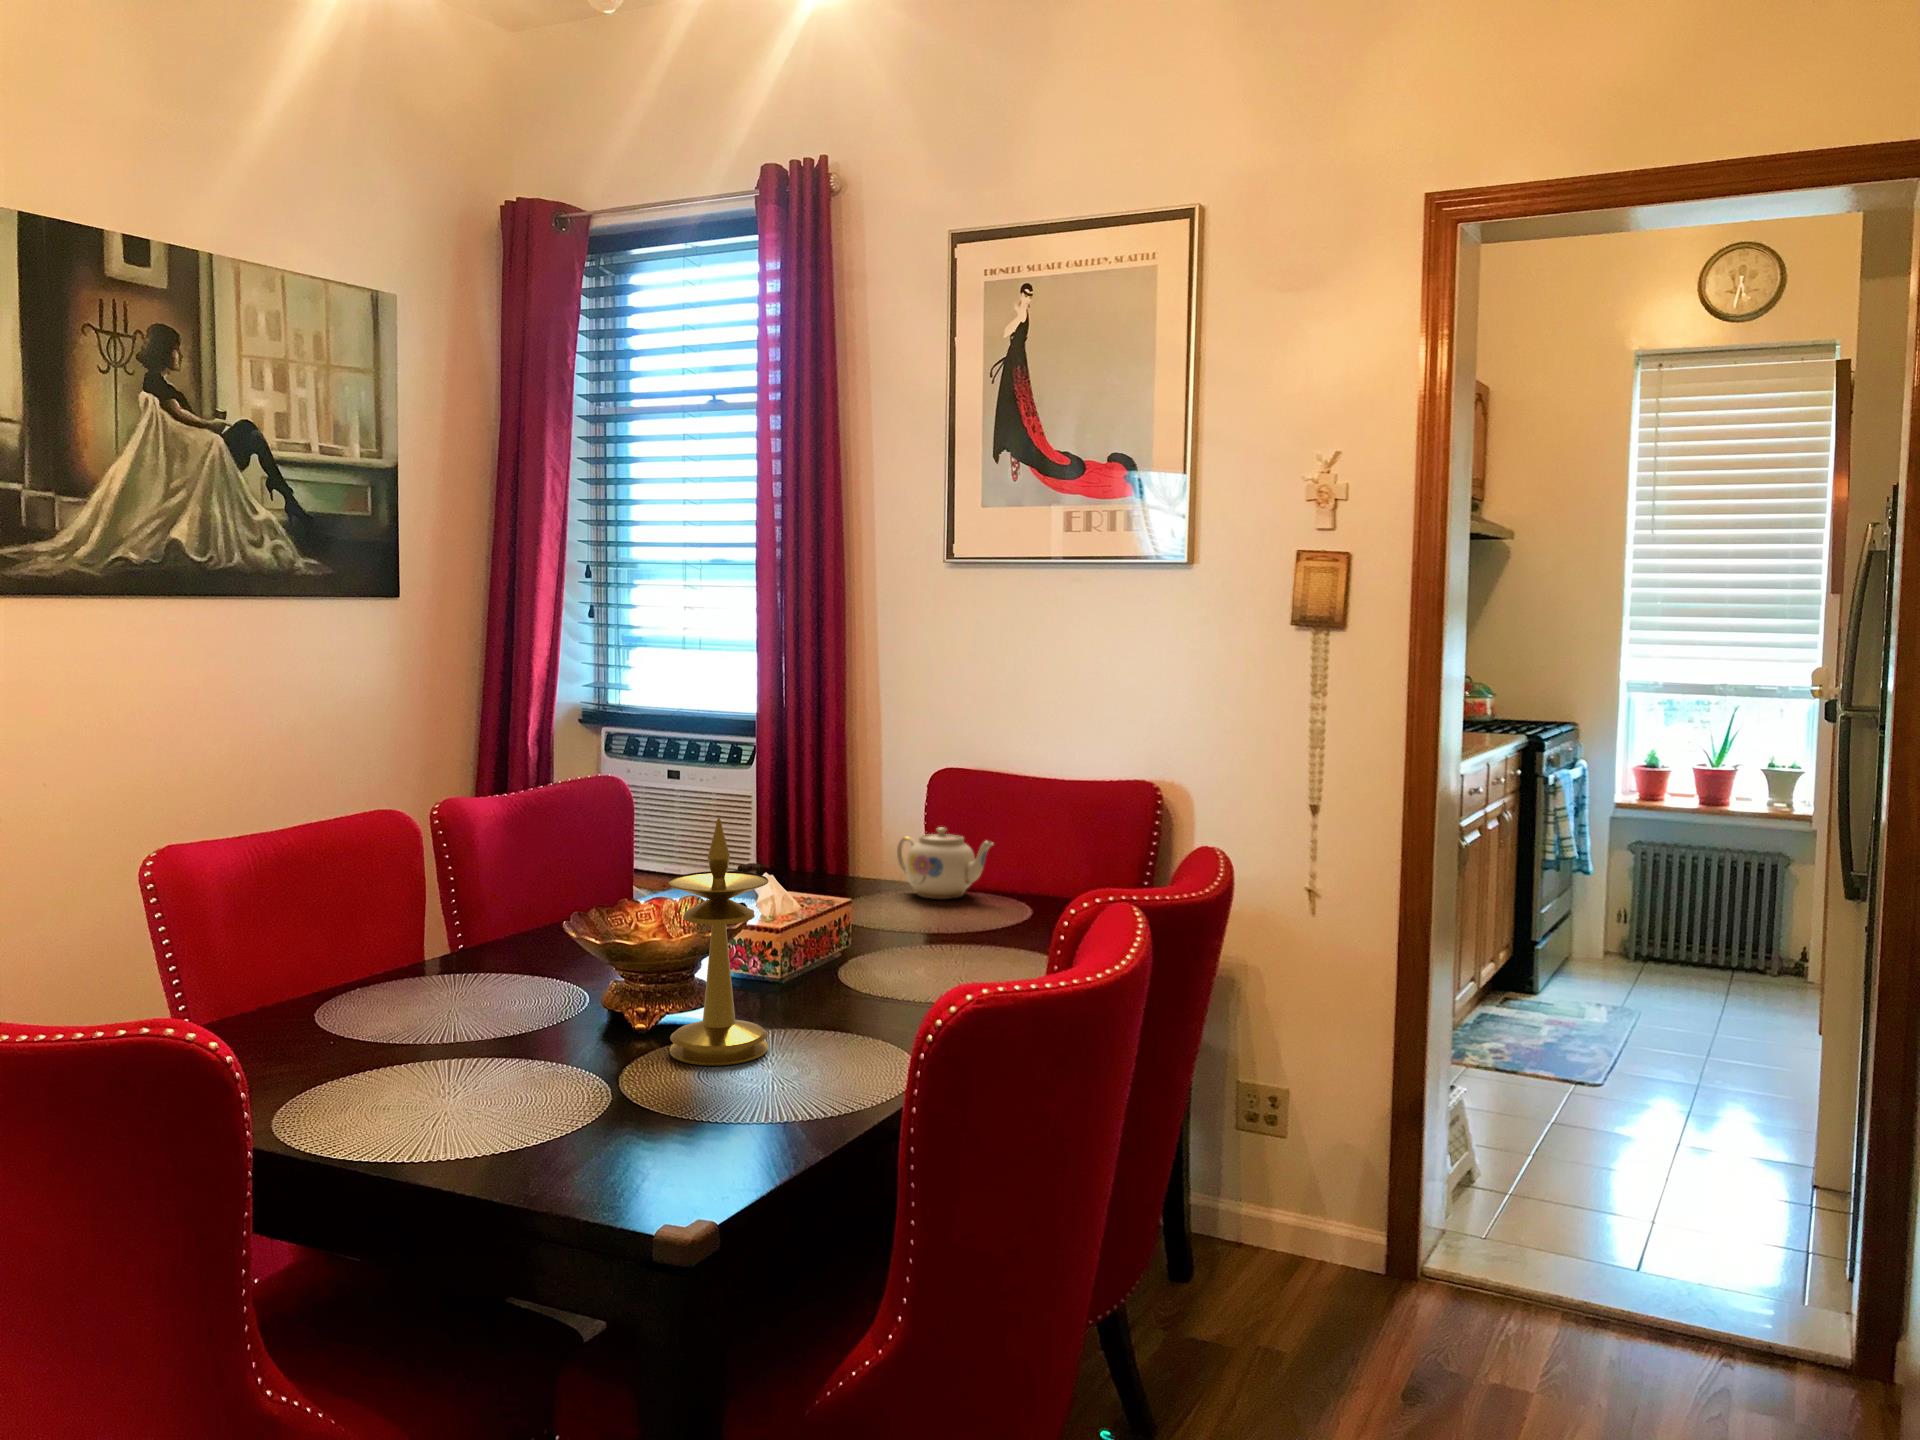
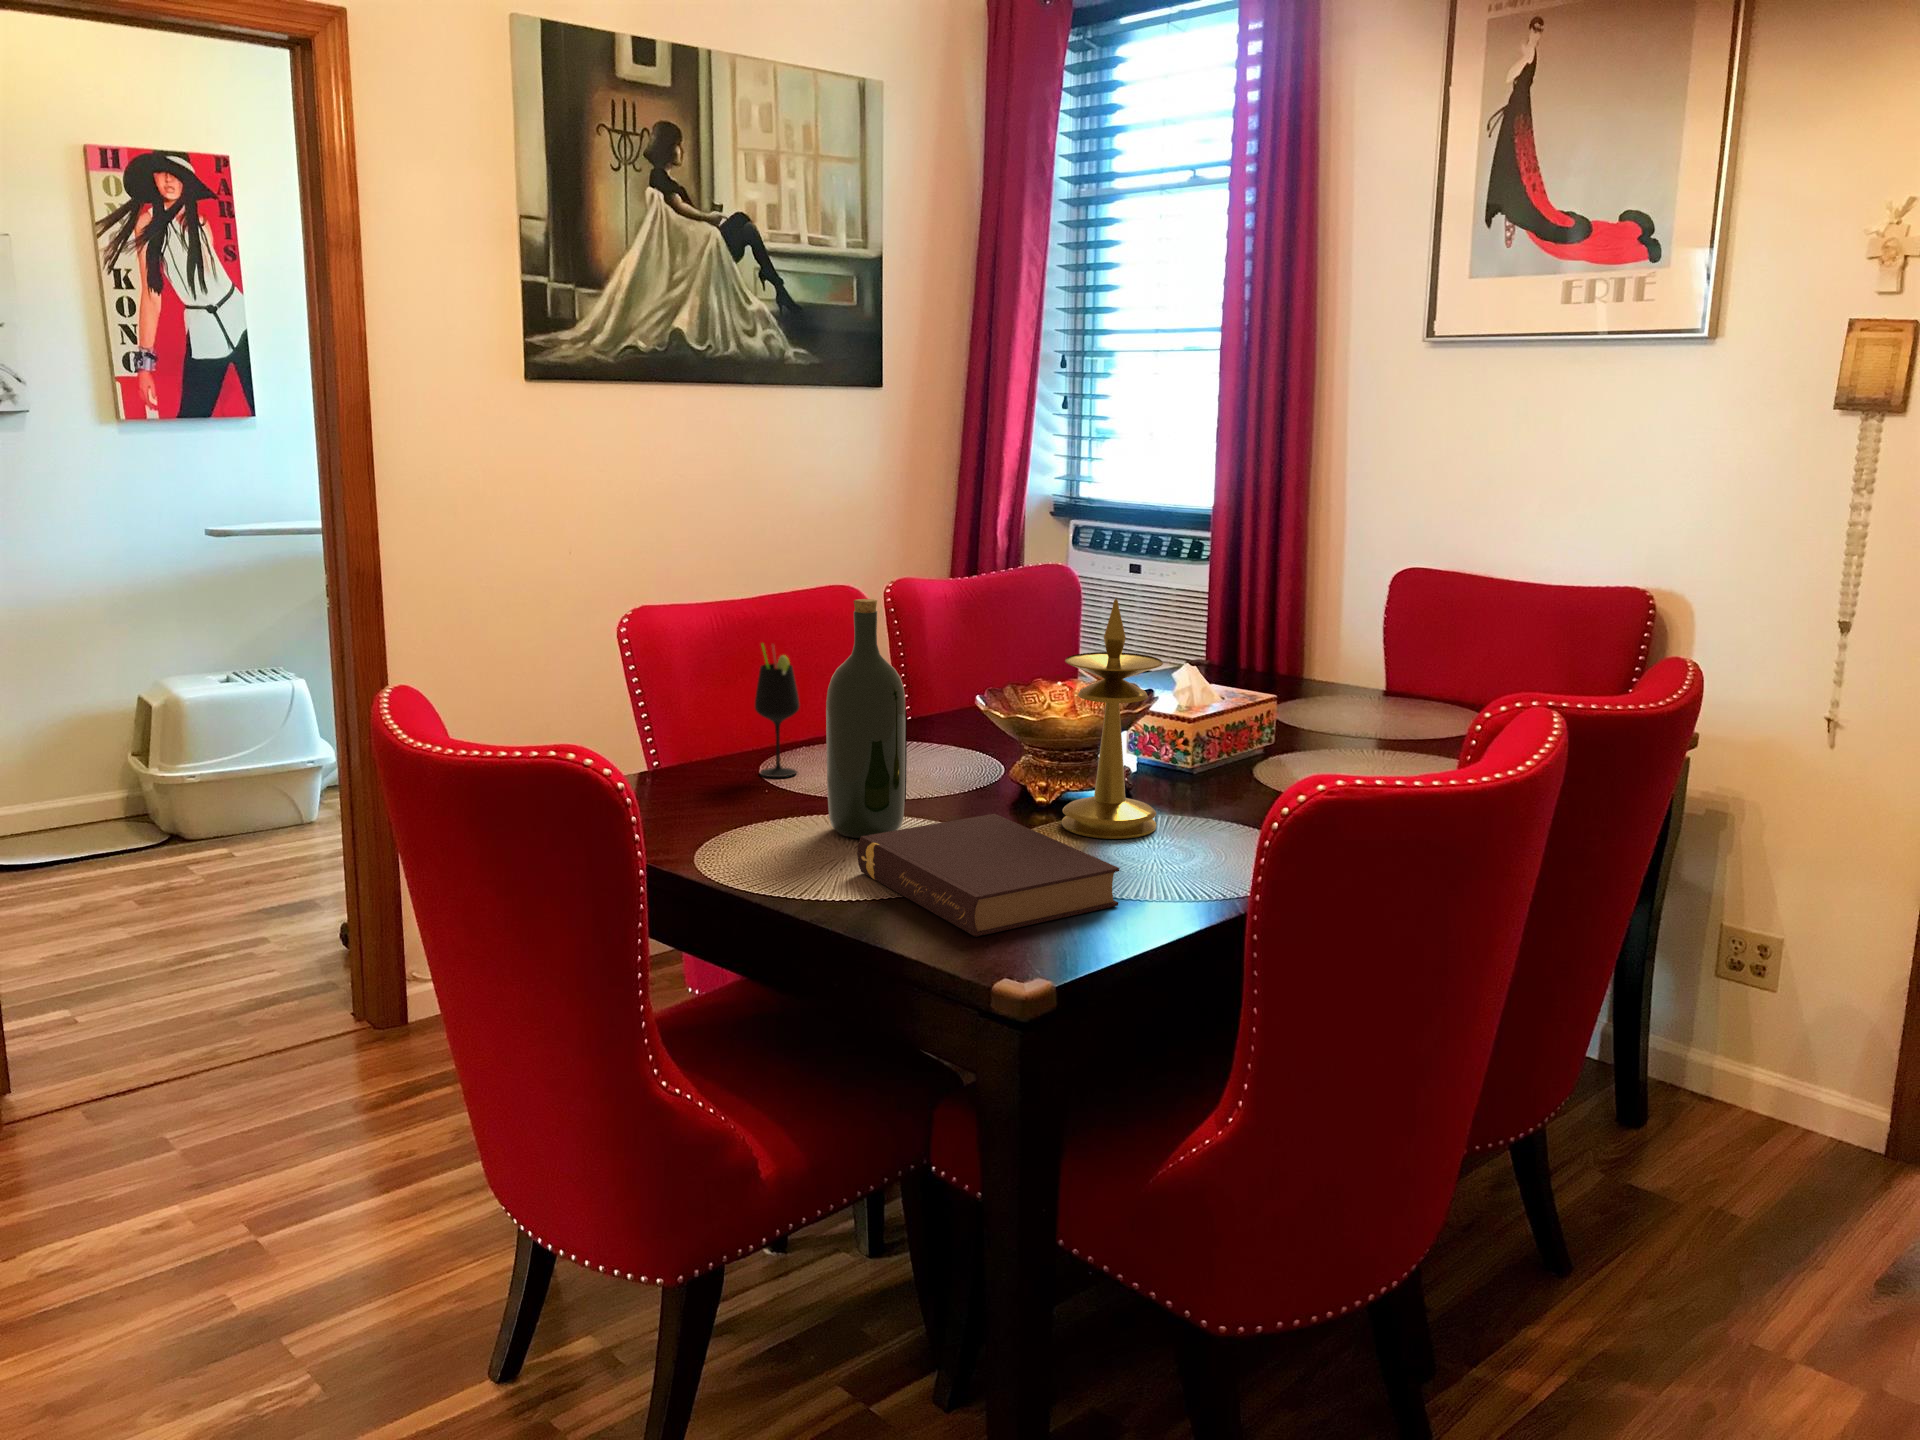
teapot: present [897,827,993,899] -> none [1342,630,1446,705]
wine bottle: none [410,832,503,1094] -> present [826,599,907,838]
wine glass: none [308,882,361,1031] -> present [755,644,800,777]
book: none [460,1052,756,1197] -> present [857,814,1120,937]

